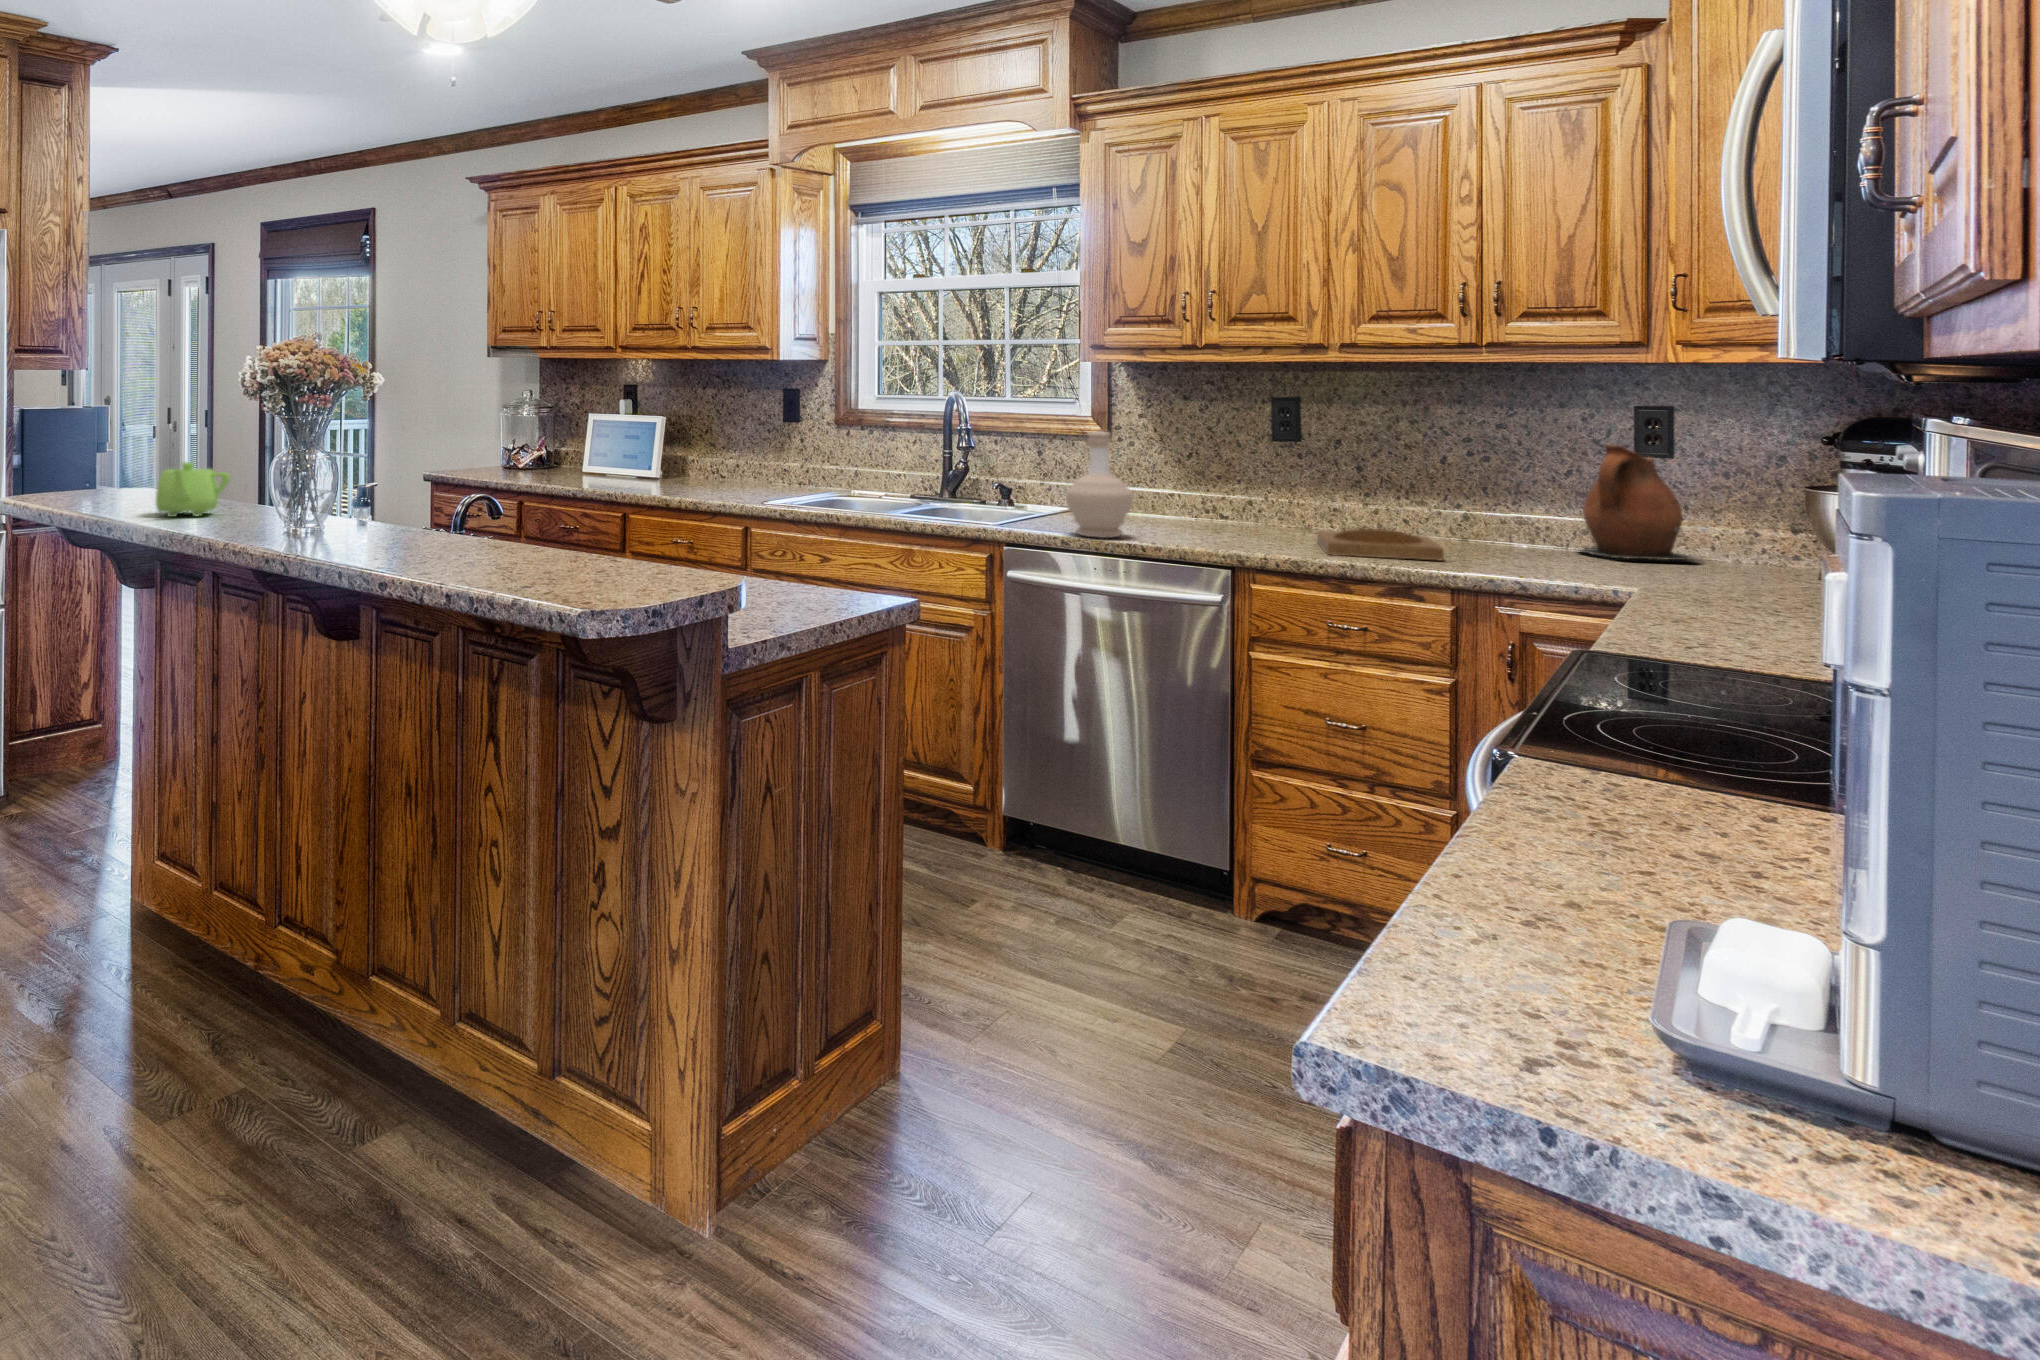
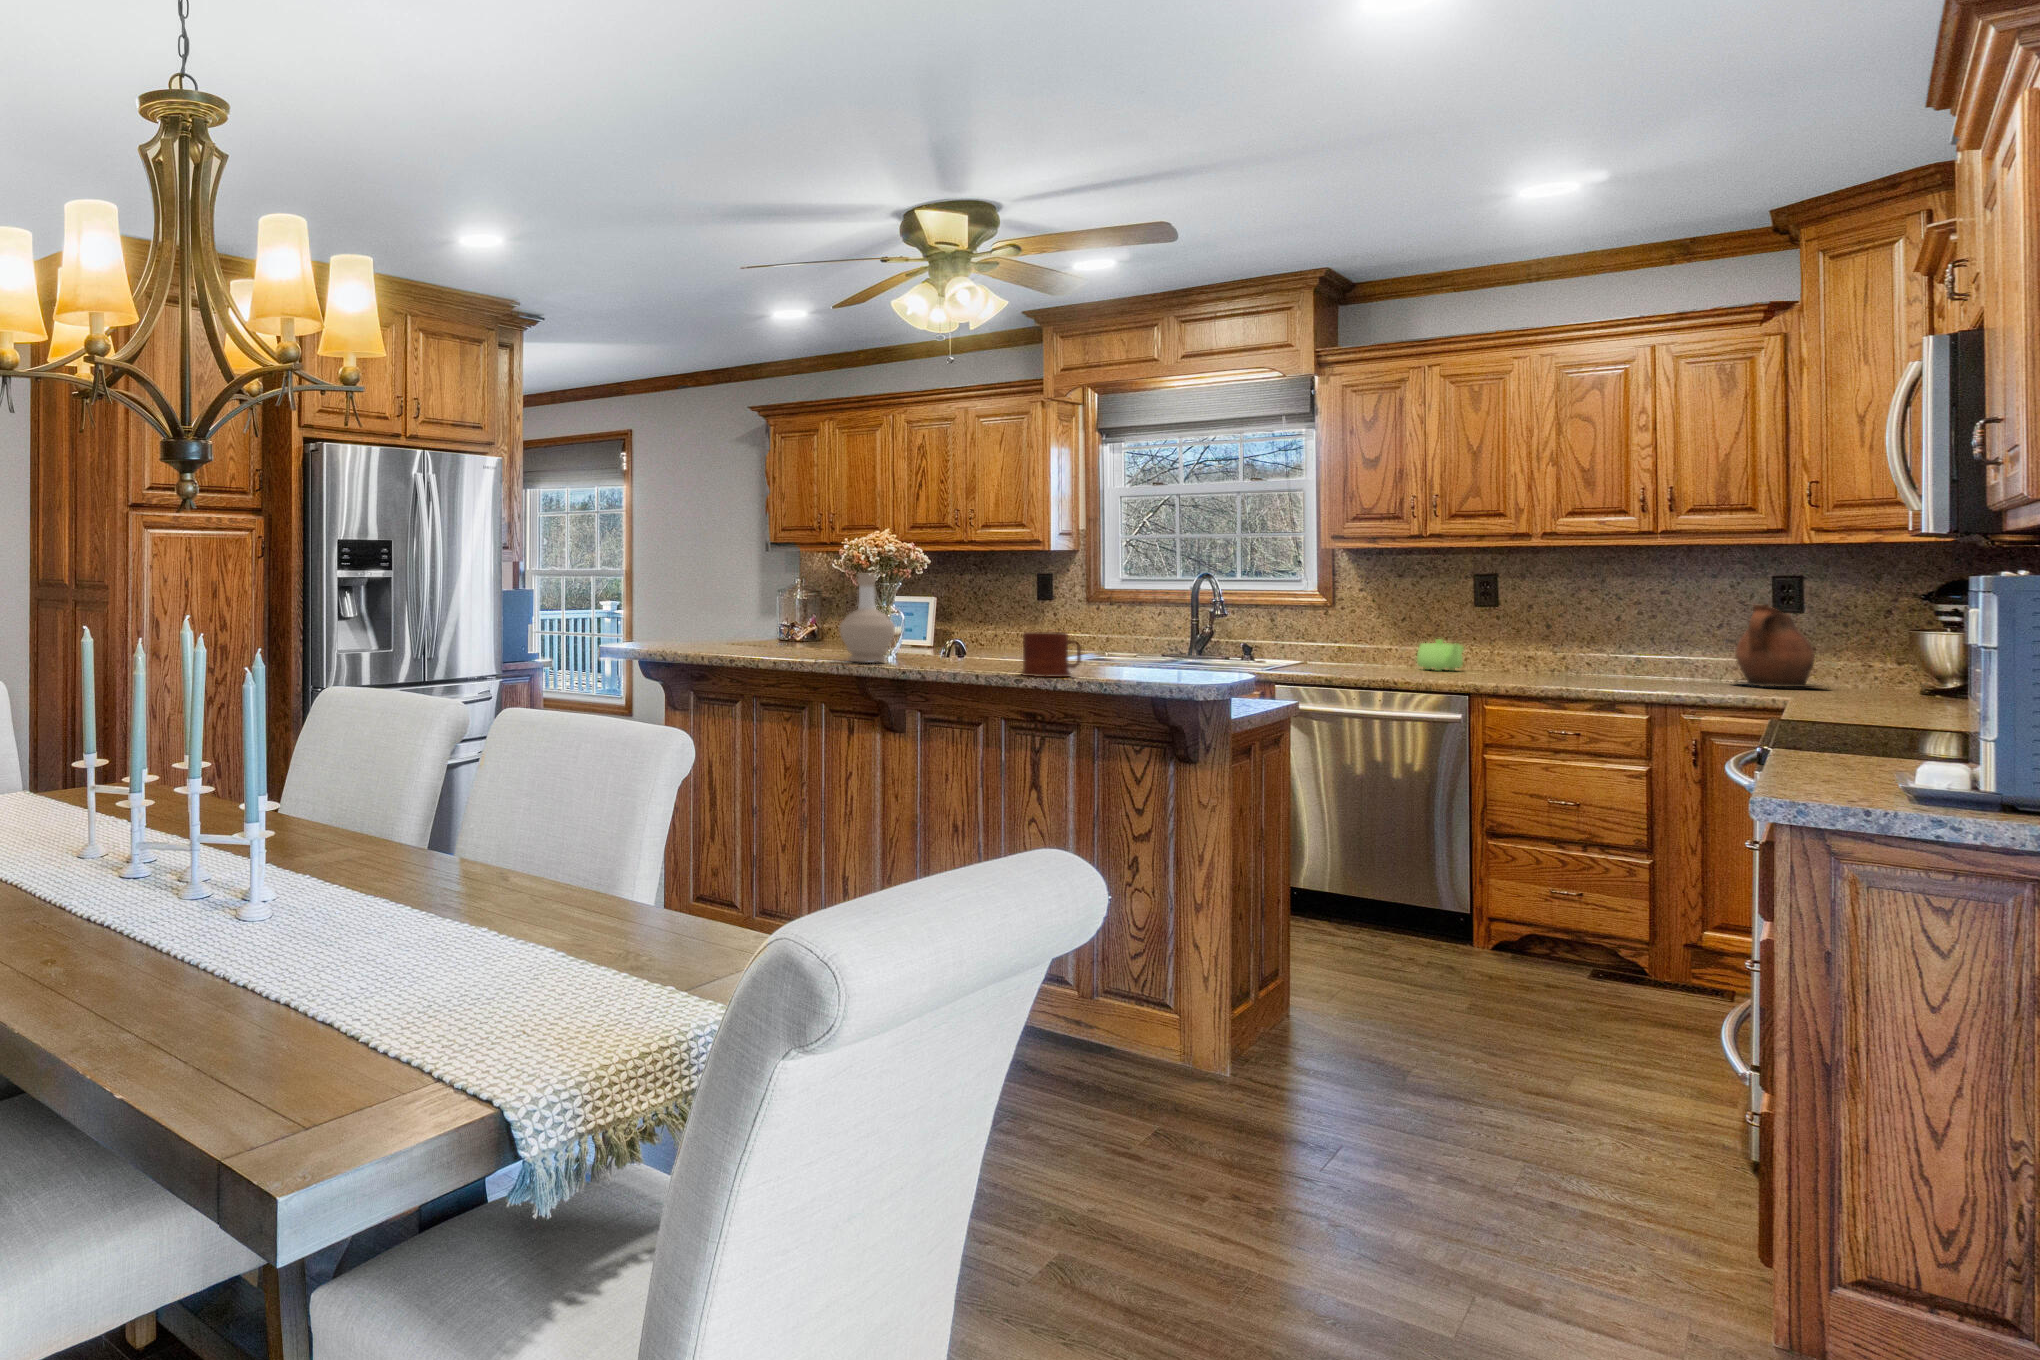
bottle: present [1066,432,1133,538] -> present [840,574,895,663]
teapot: present [156,462,230,517] -> present [1417,639,1464,671]
mug: none [466,496,556,572] -> present [1021,632,1081,677]
tray: present [1317,528,1444,561] -> none [1525,667,1635,687]

